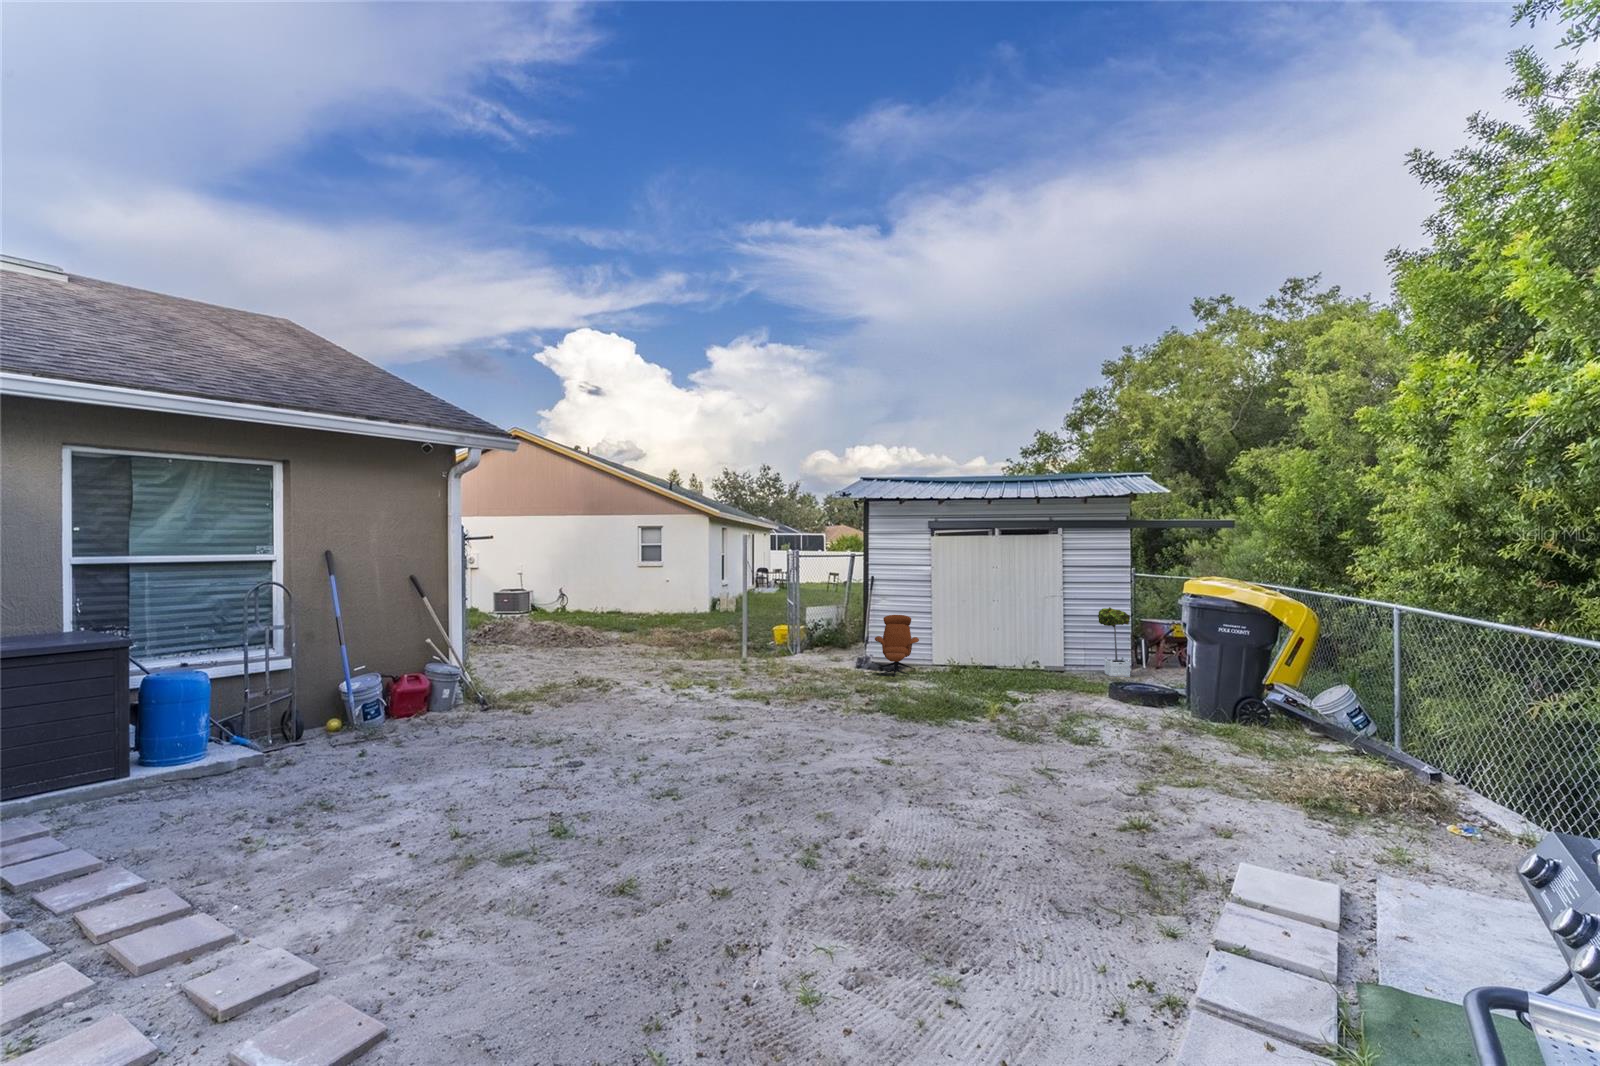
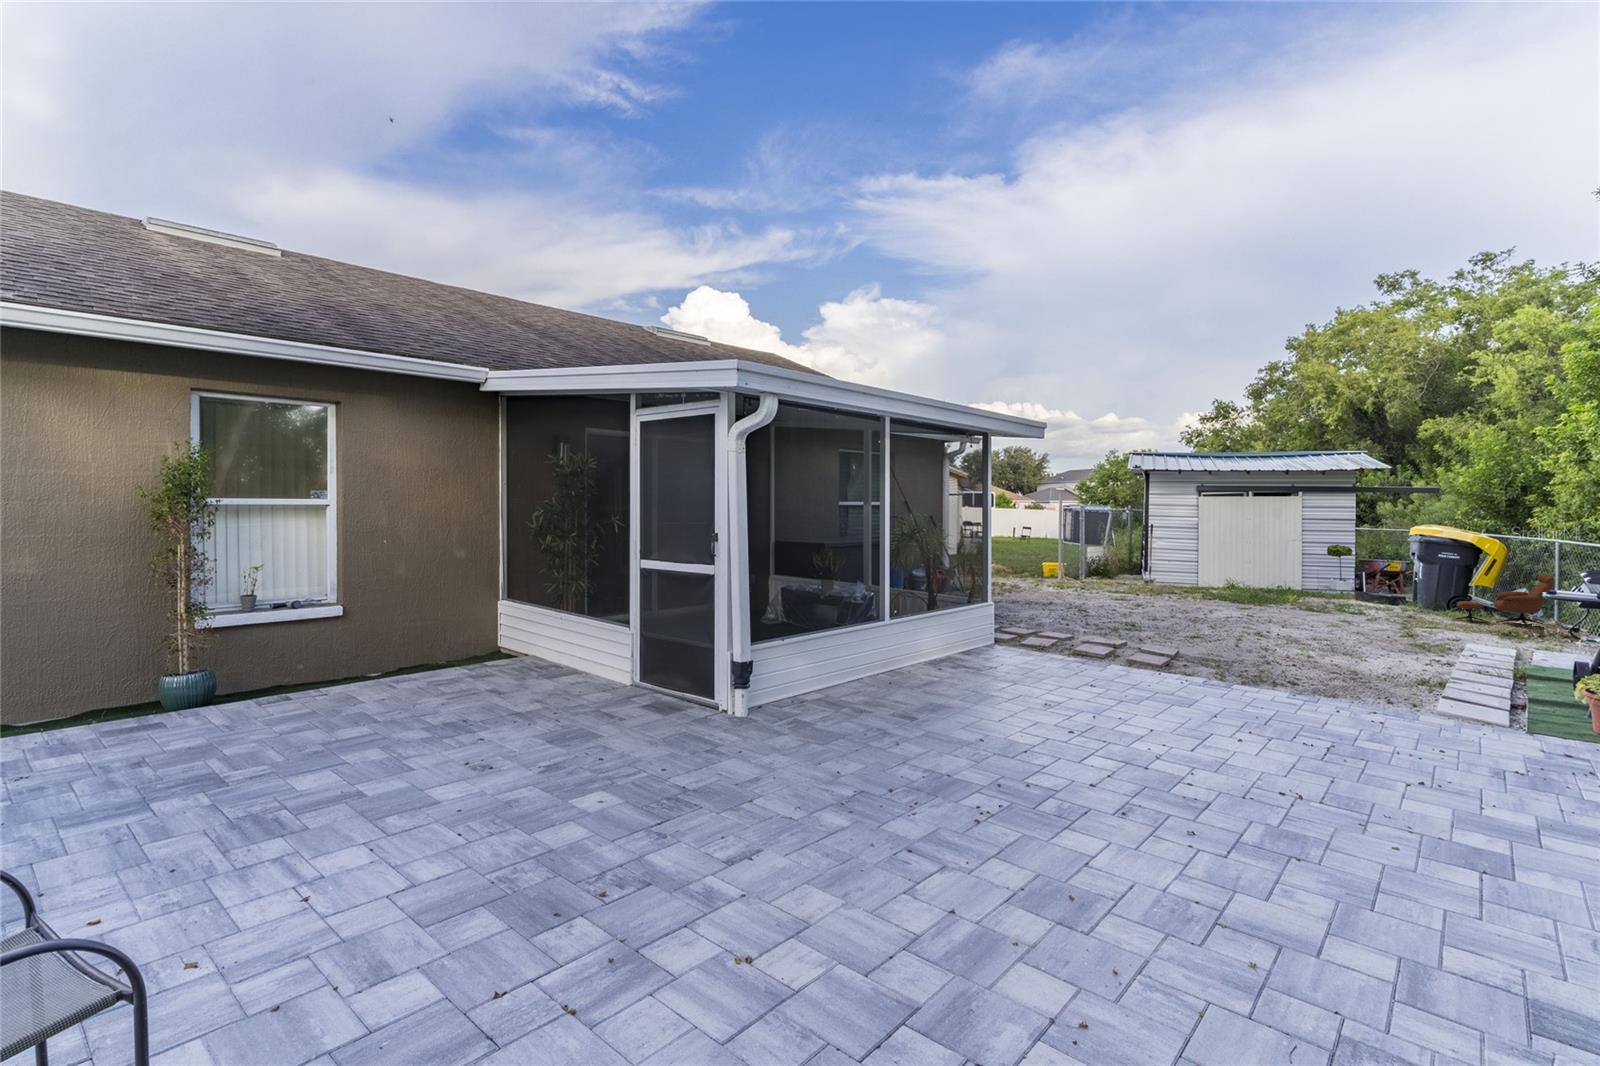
lounge chair: present [875,615,919,676] -> present [1452,574,1555,627]

